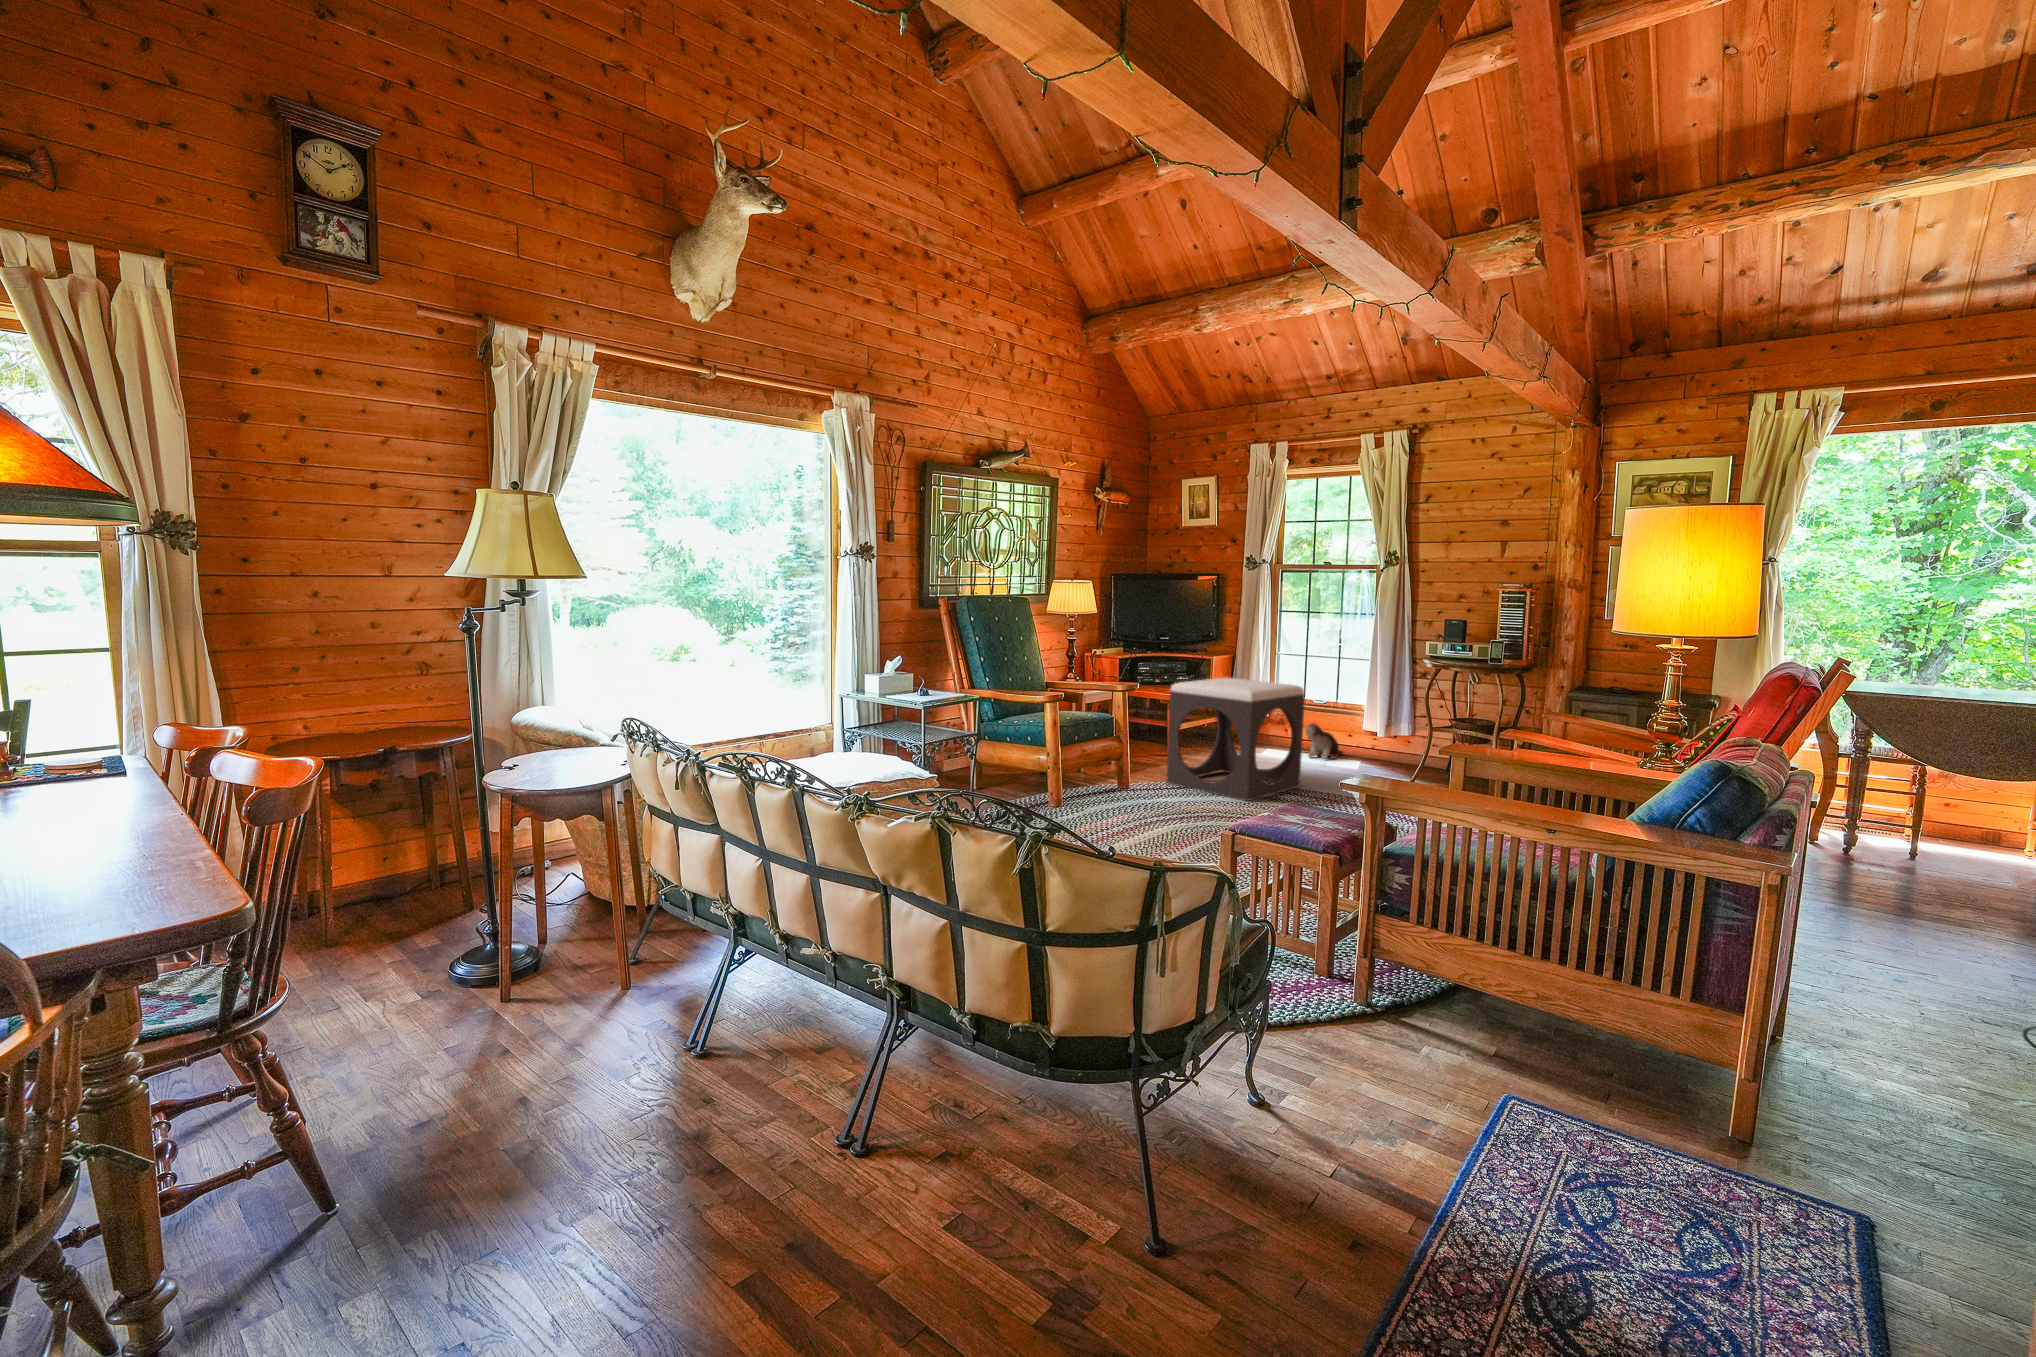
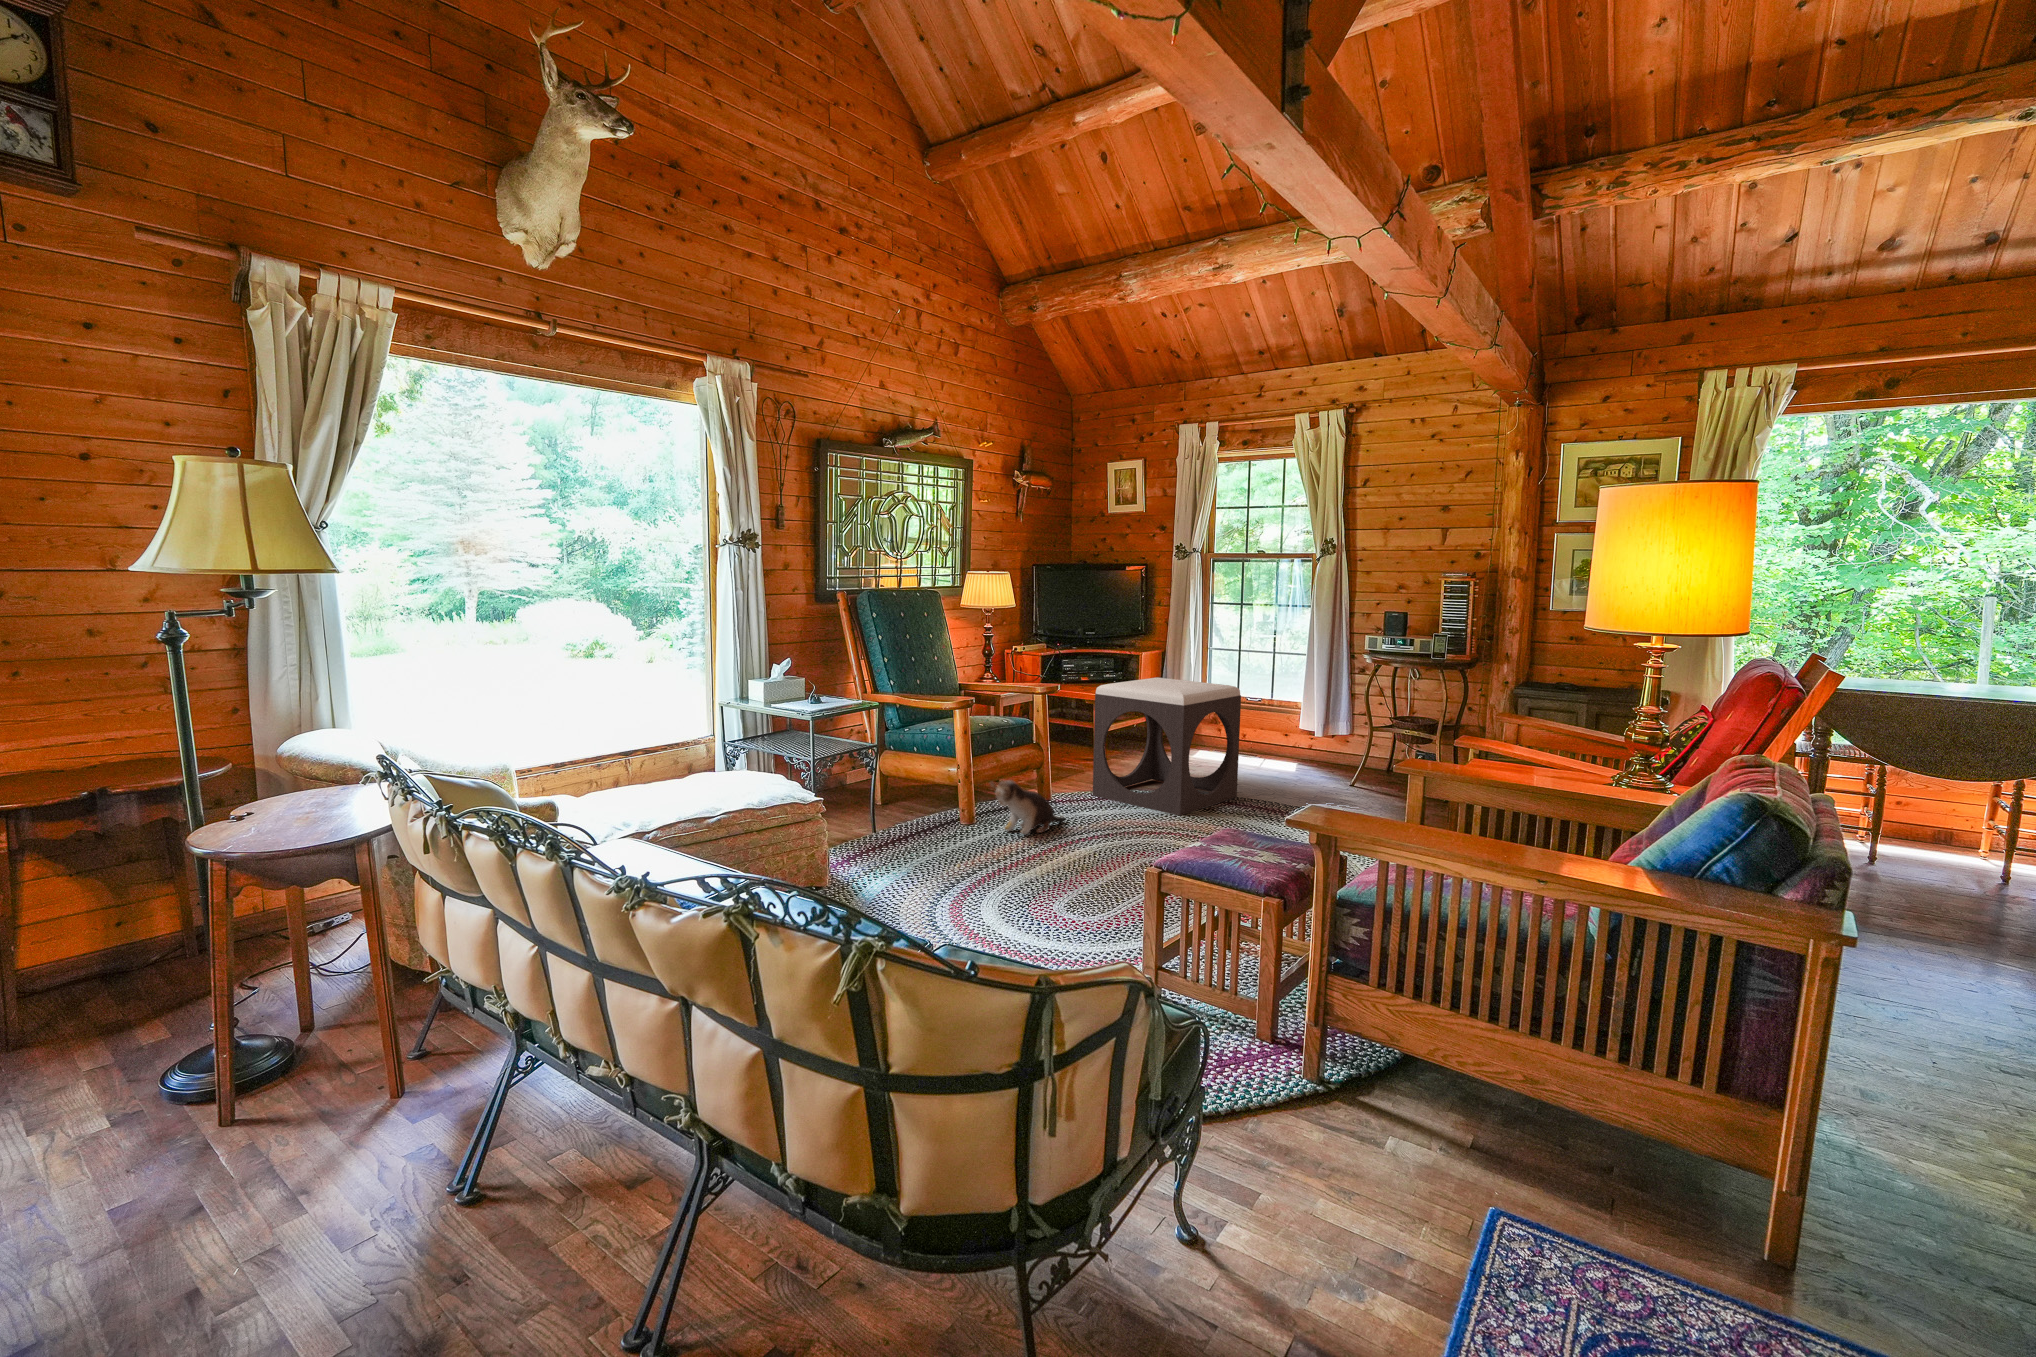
plush toy: present [1305,723,1343,759] -> present [990,780,1065,834]

